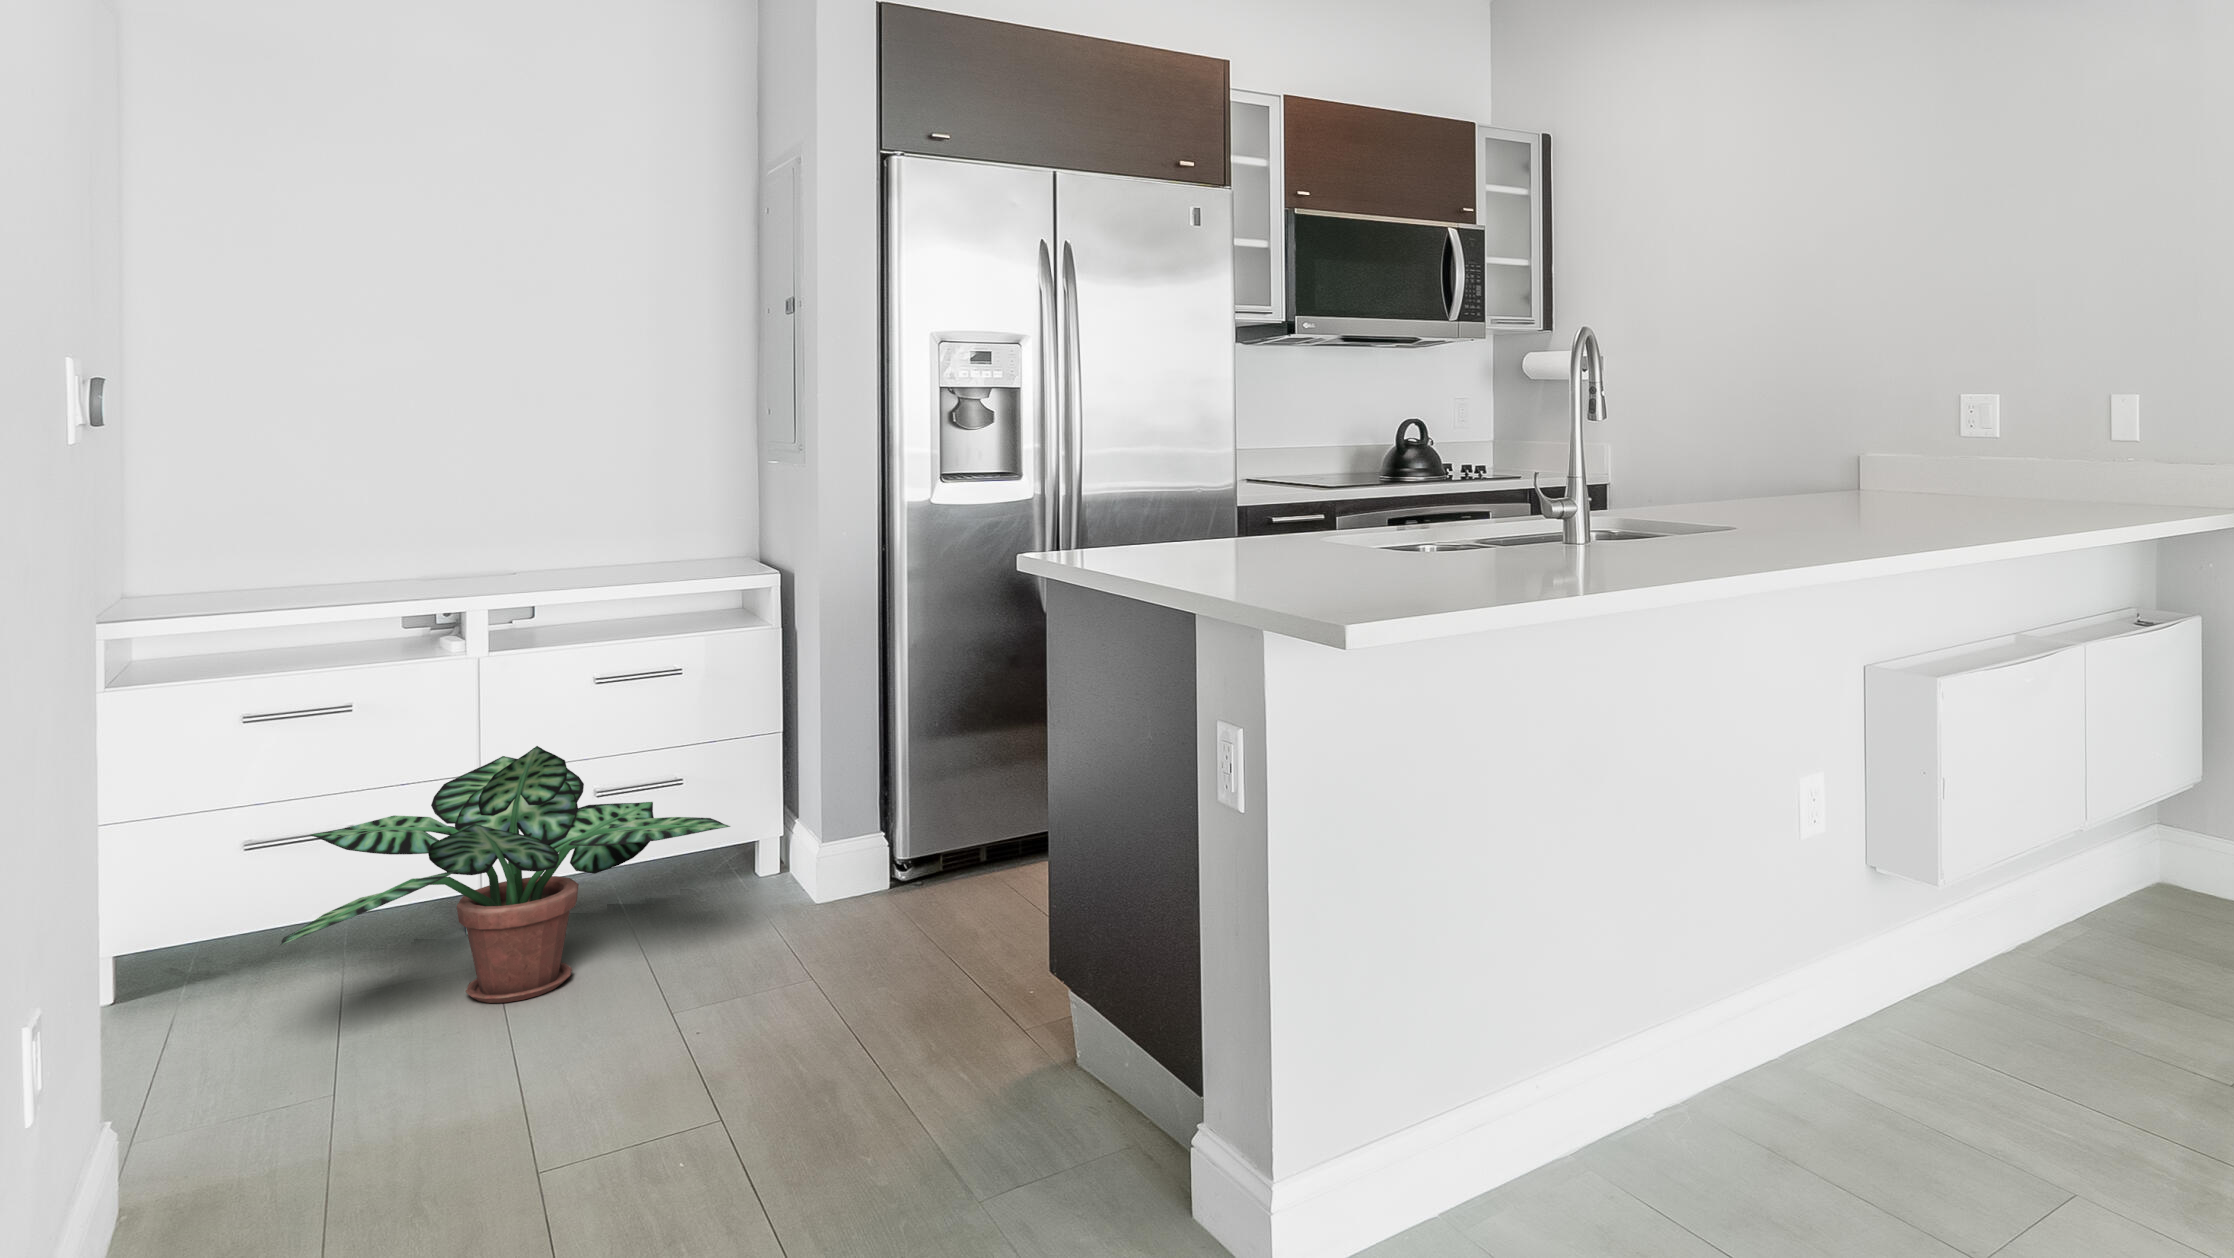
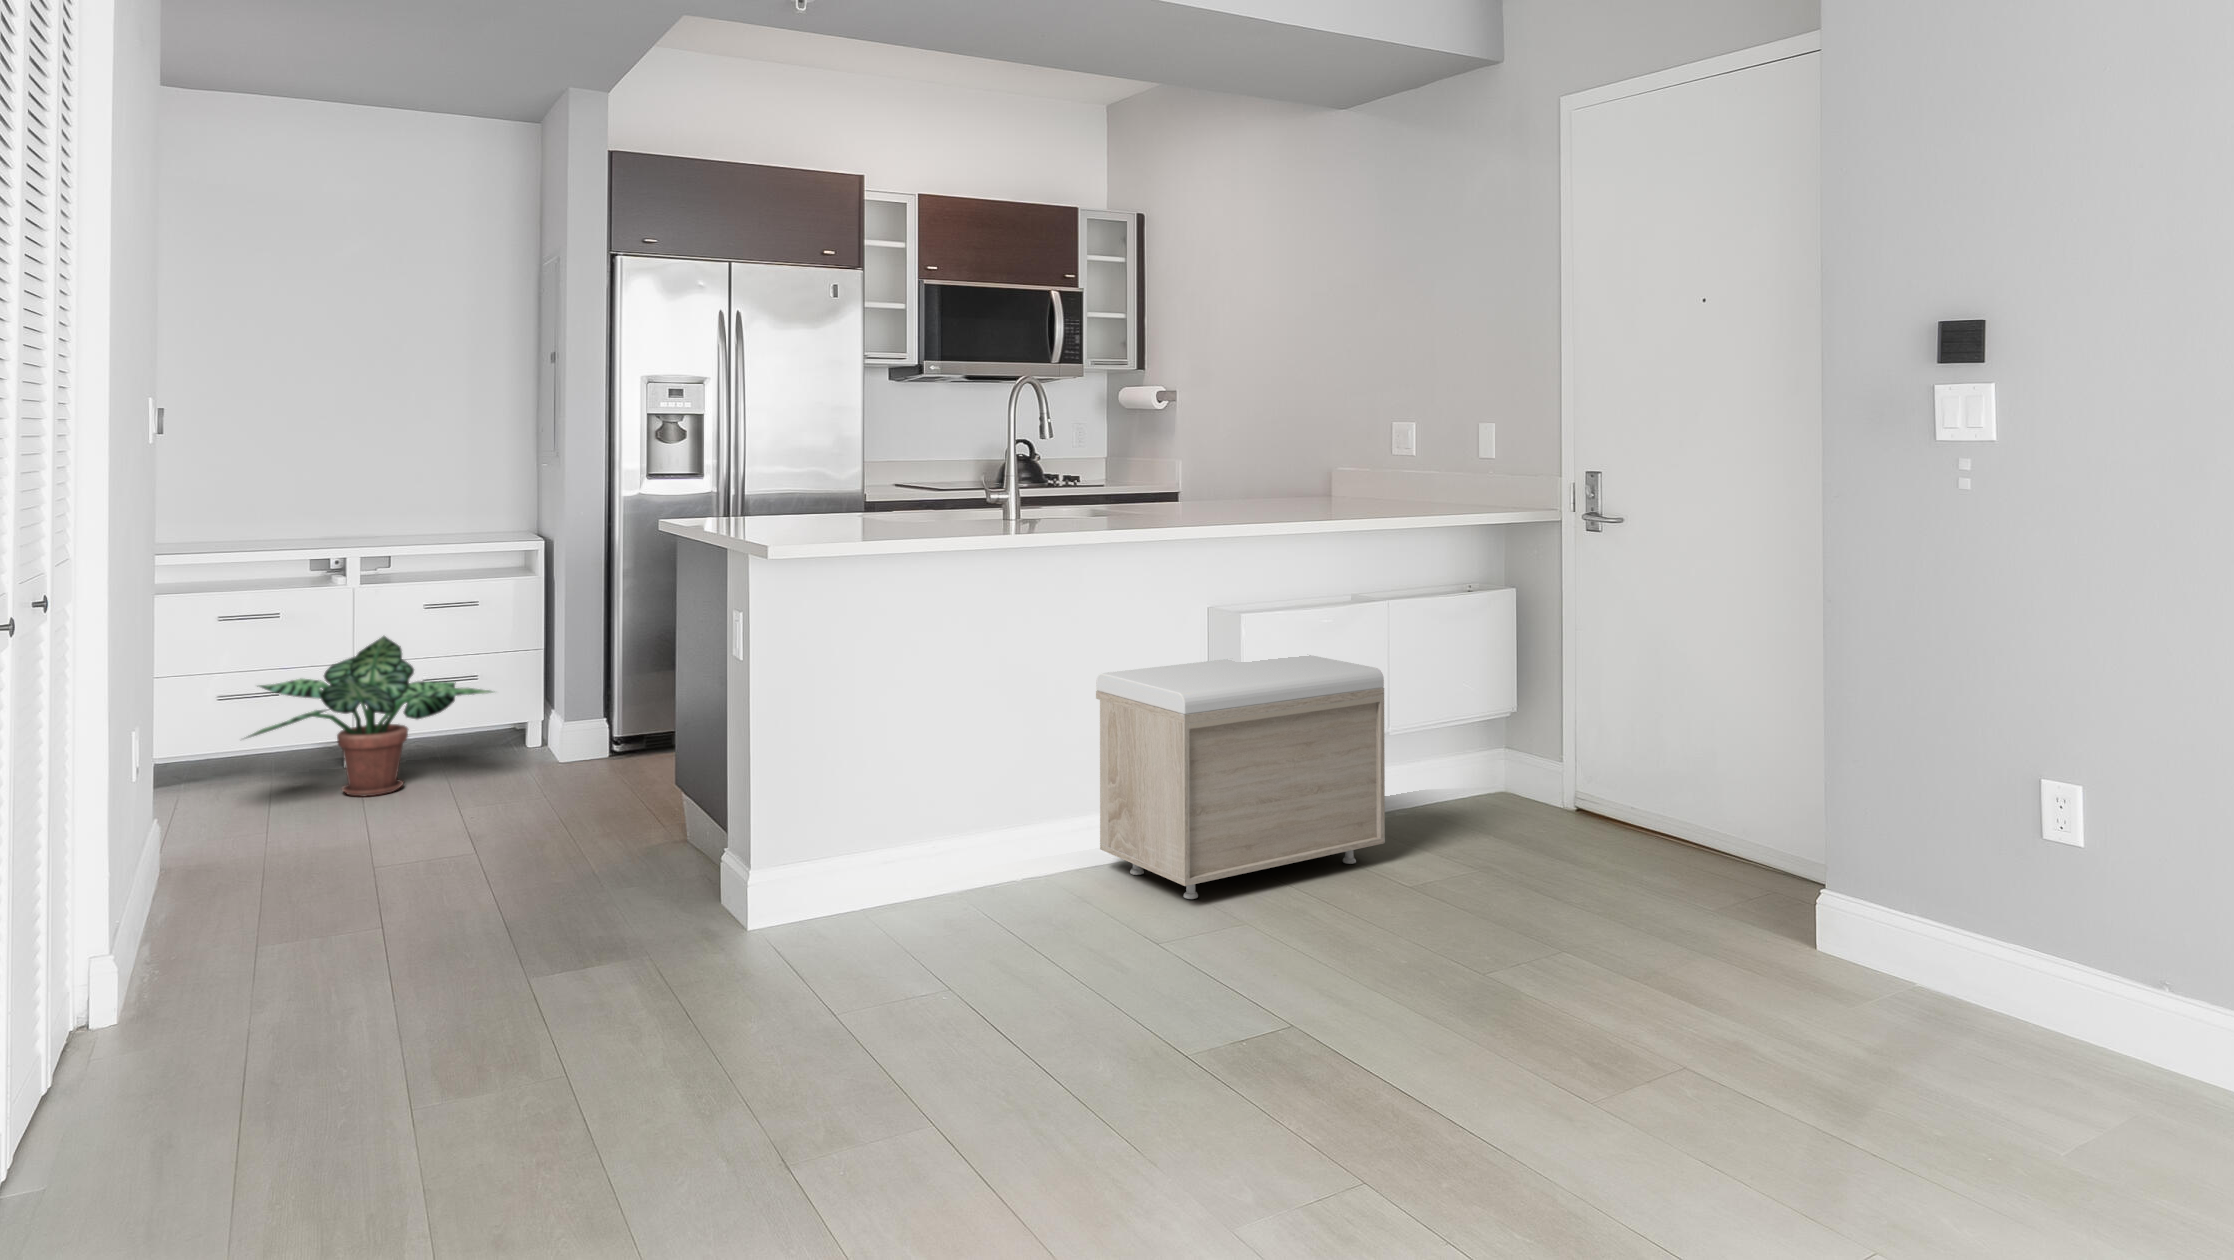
storage bench: none [1765,746,2174,1183] -> present [1096,655,1385,899]

